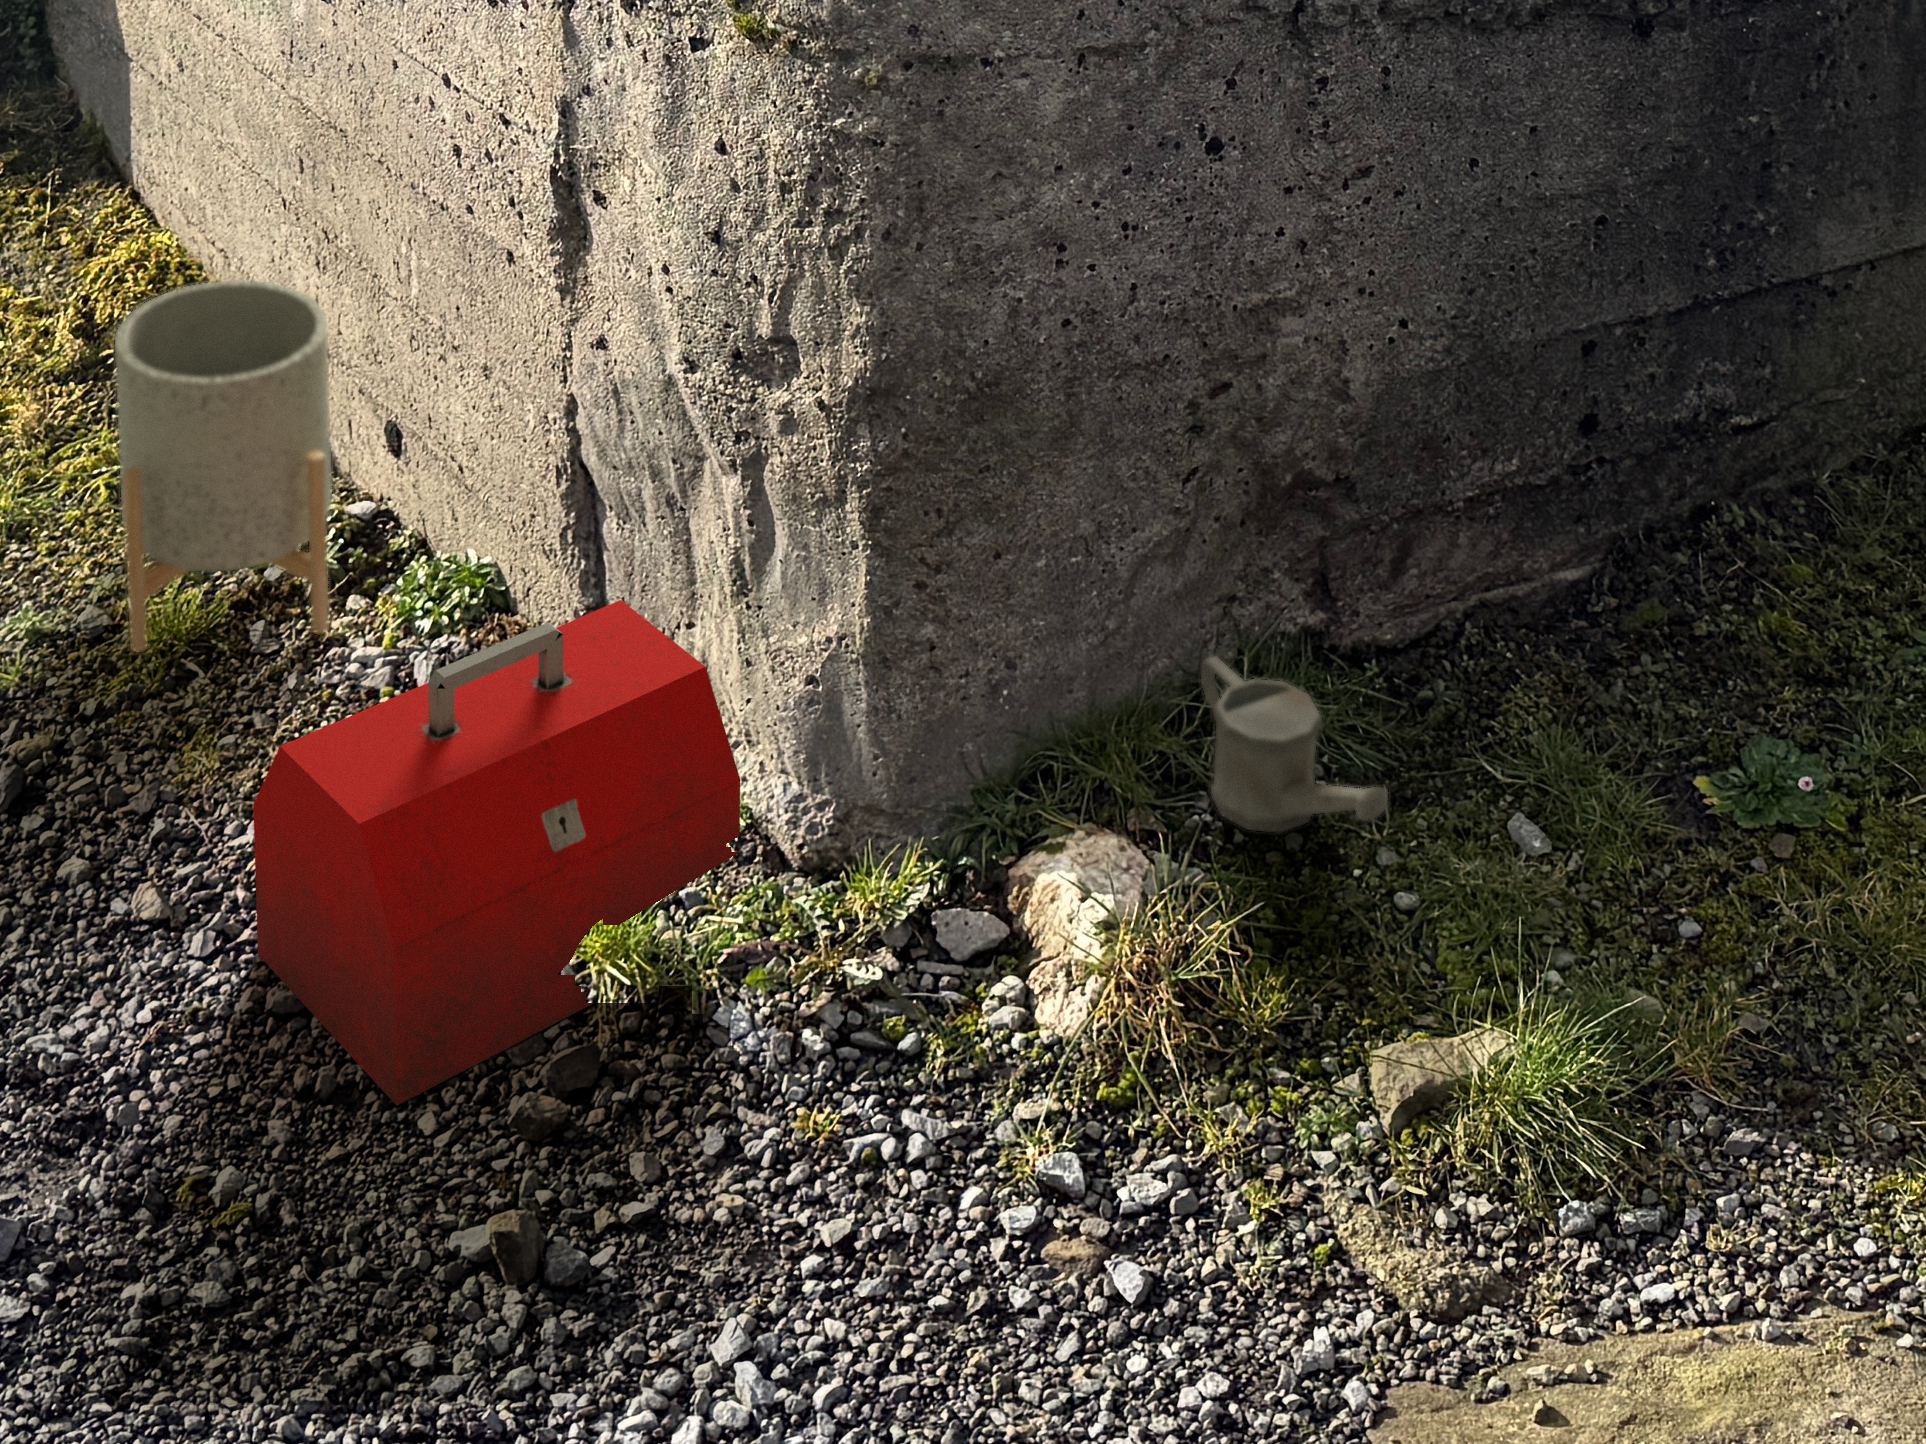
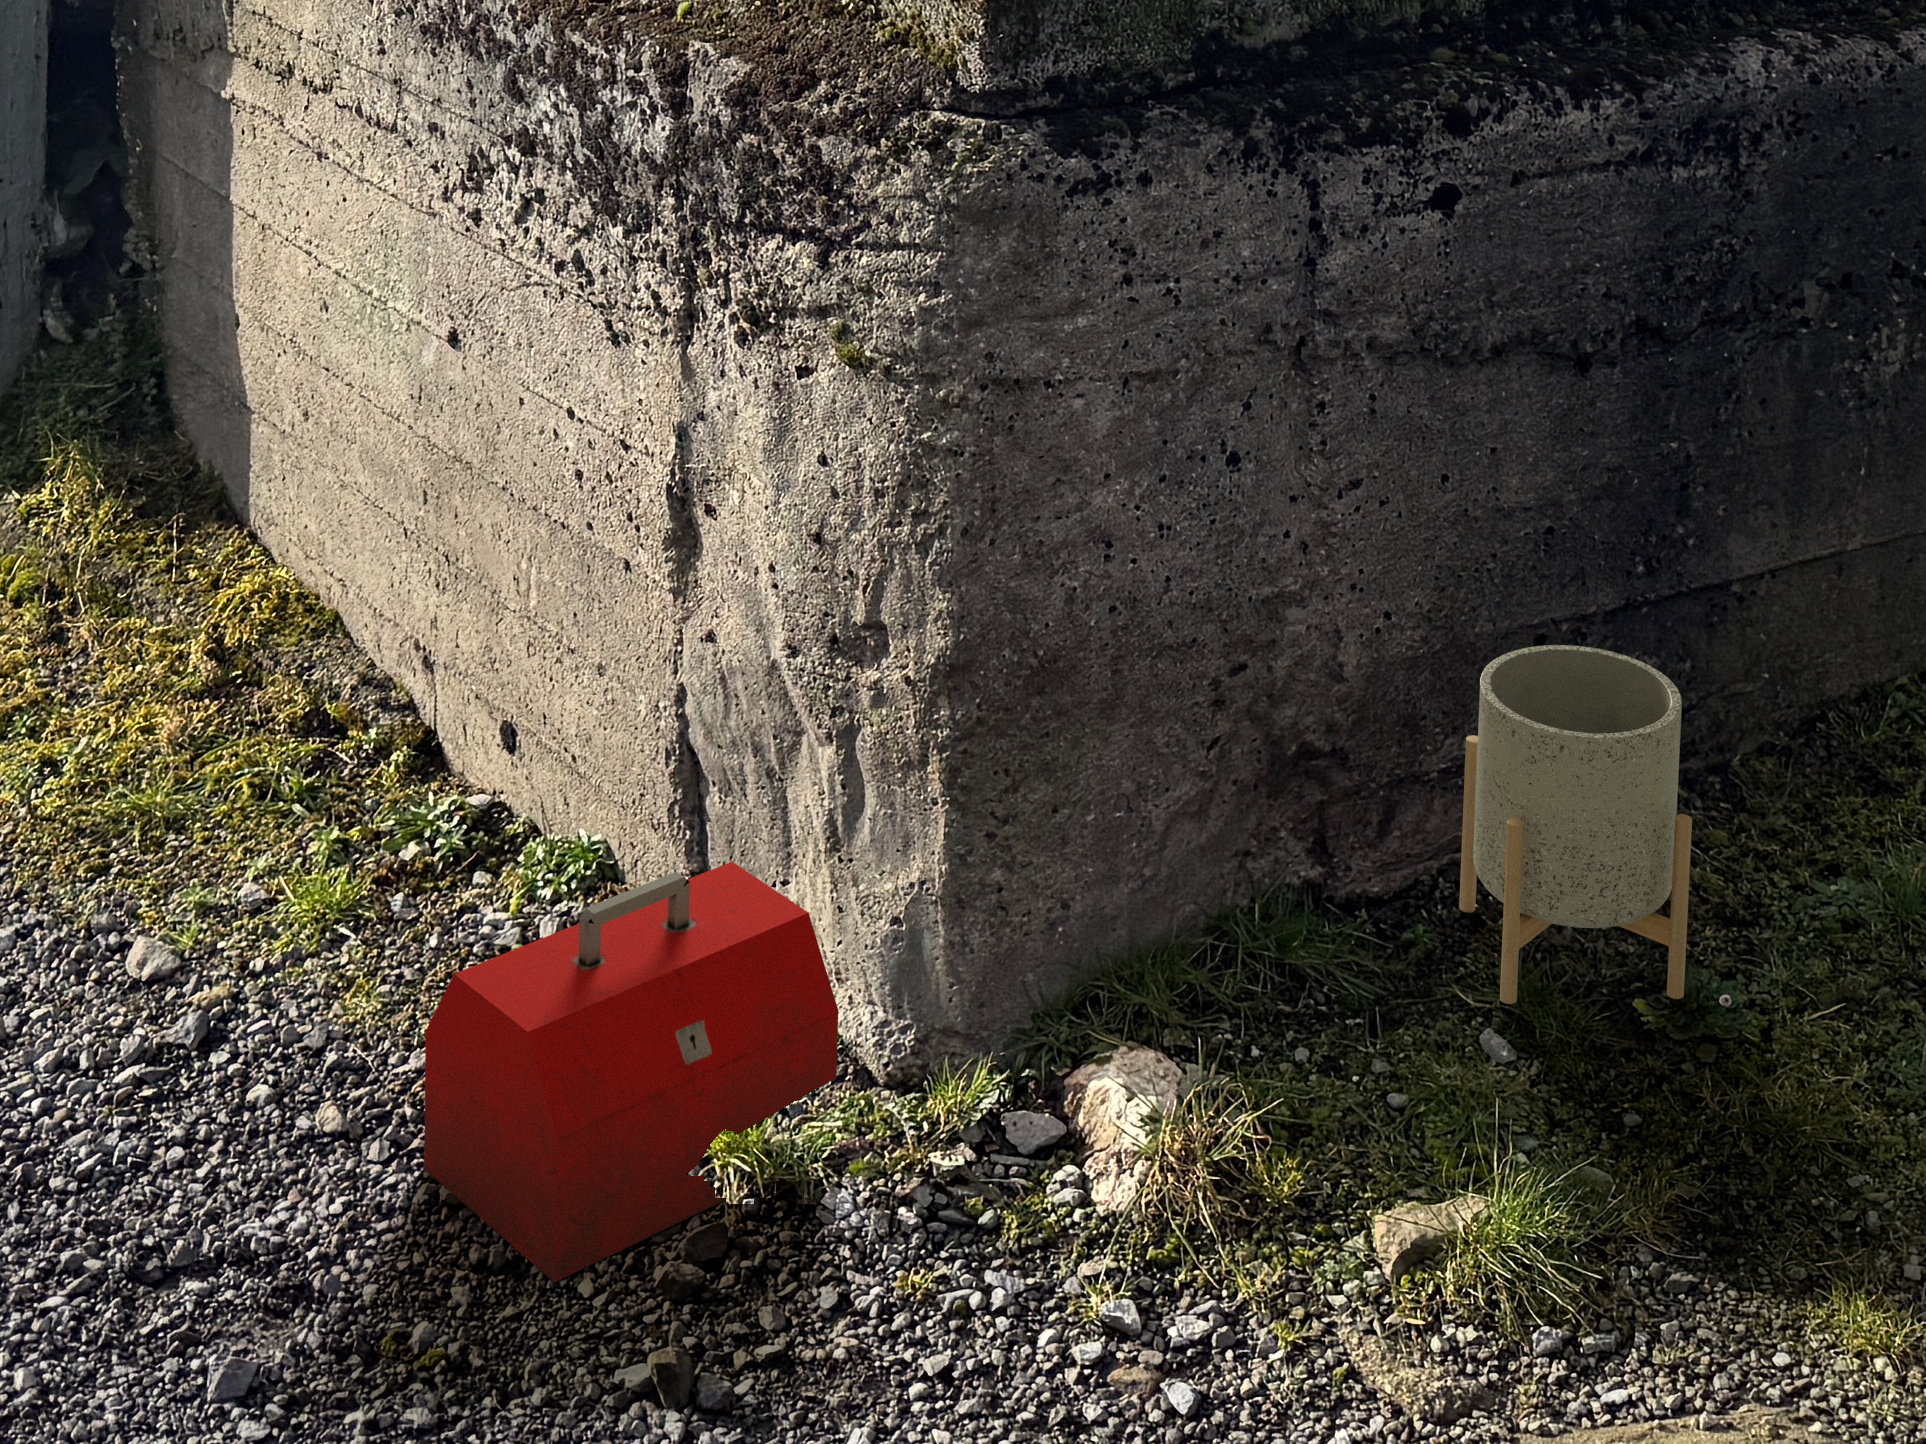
planter: present [115,280,332,652] -> present [1459,645,1692,1004]
watering can: present [1201,656,1388,832] -> none [1228,906,1388,1054]

